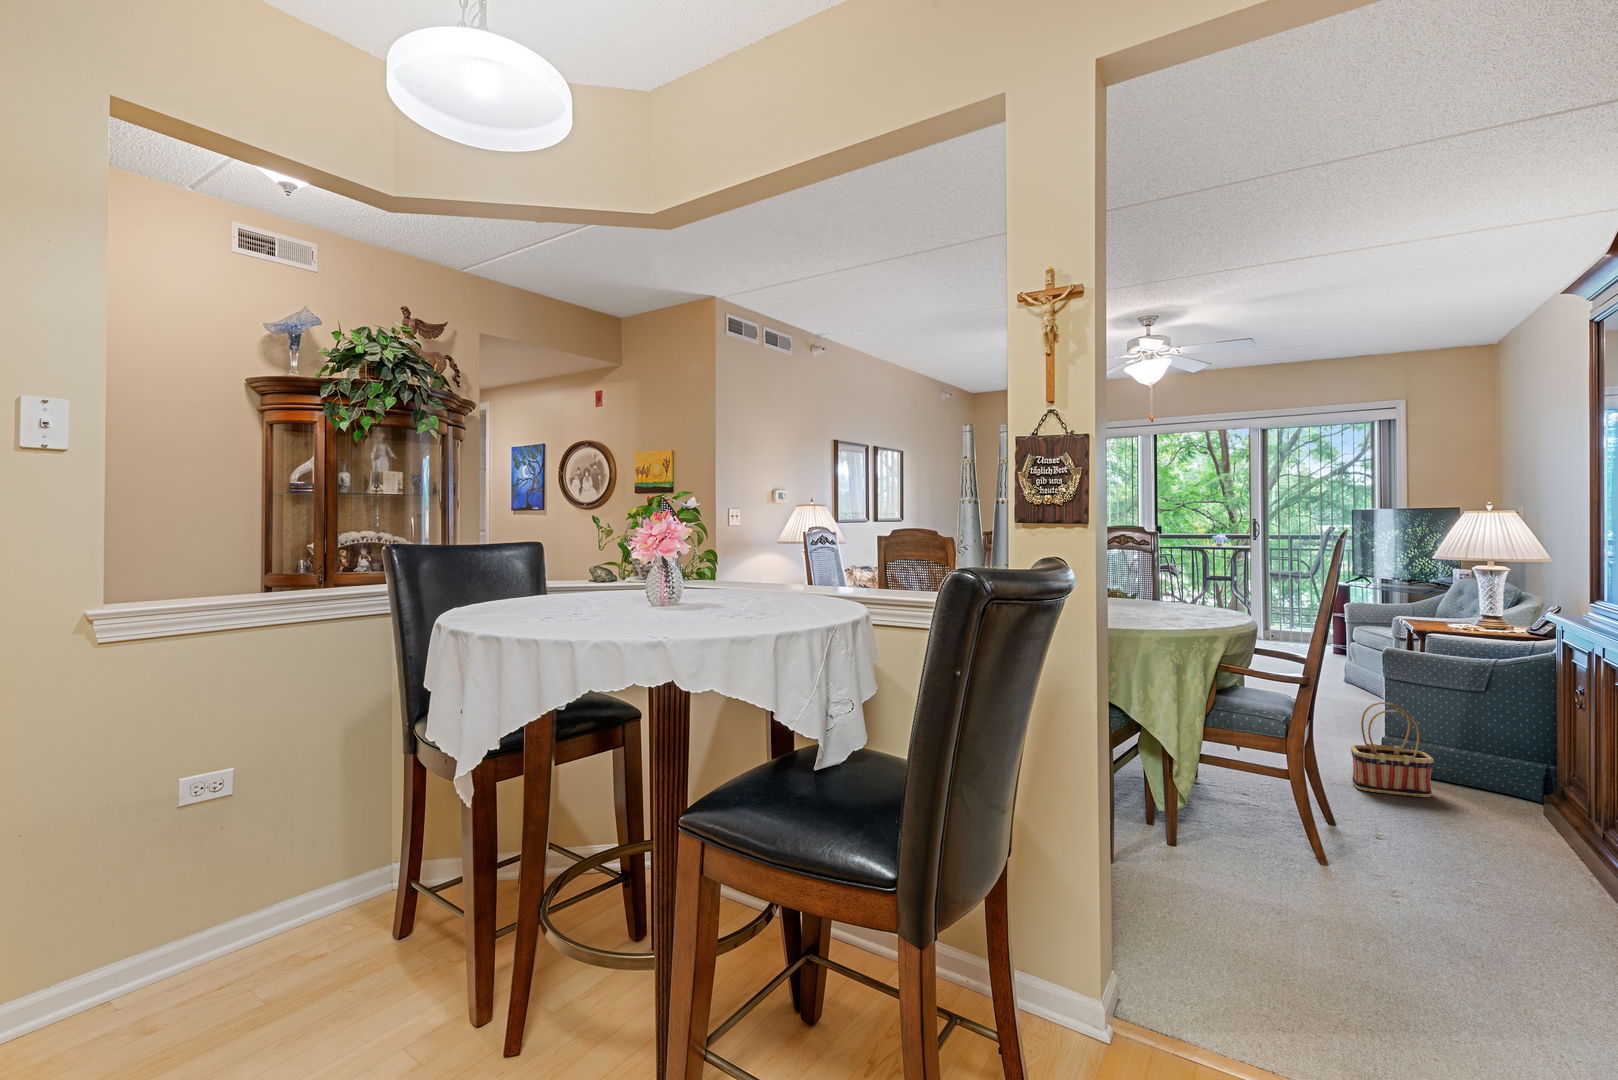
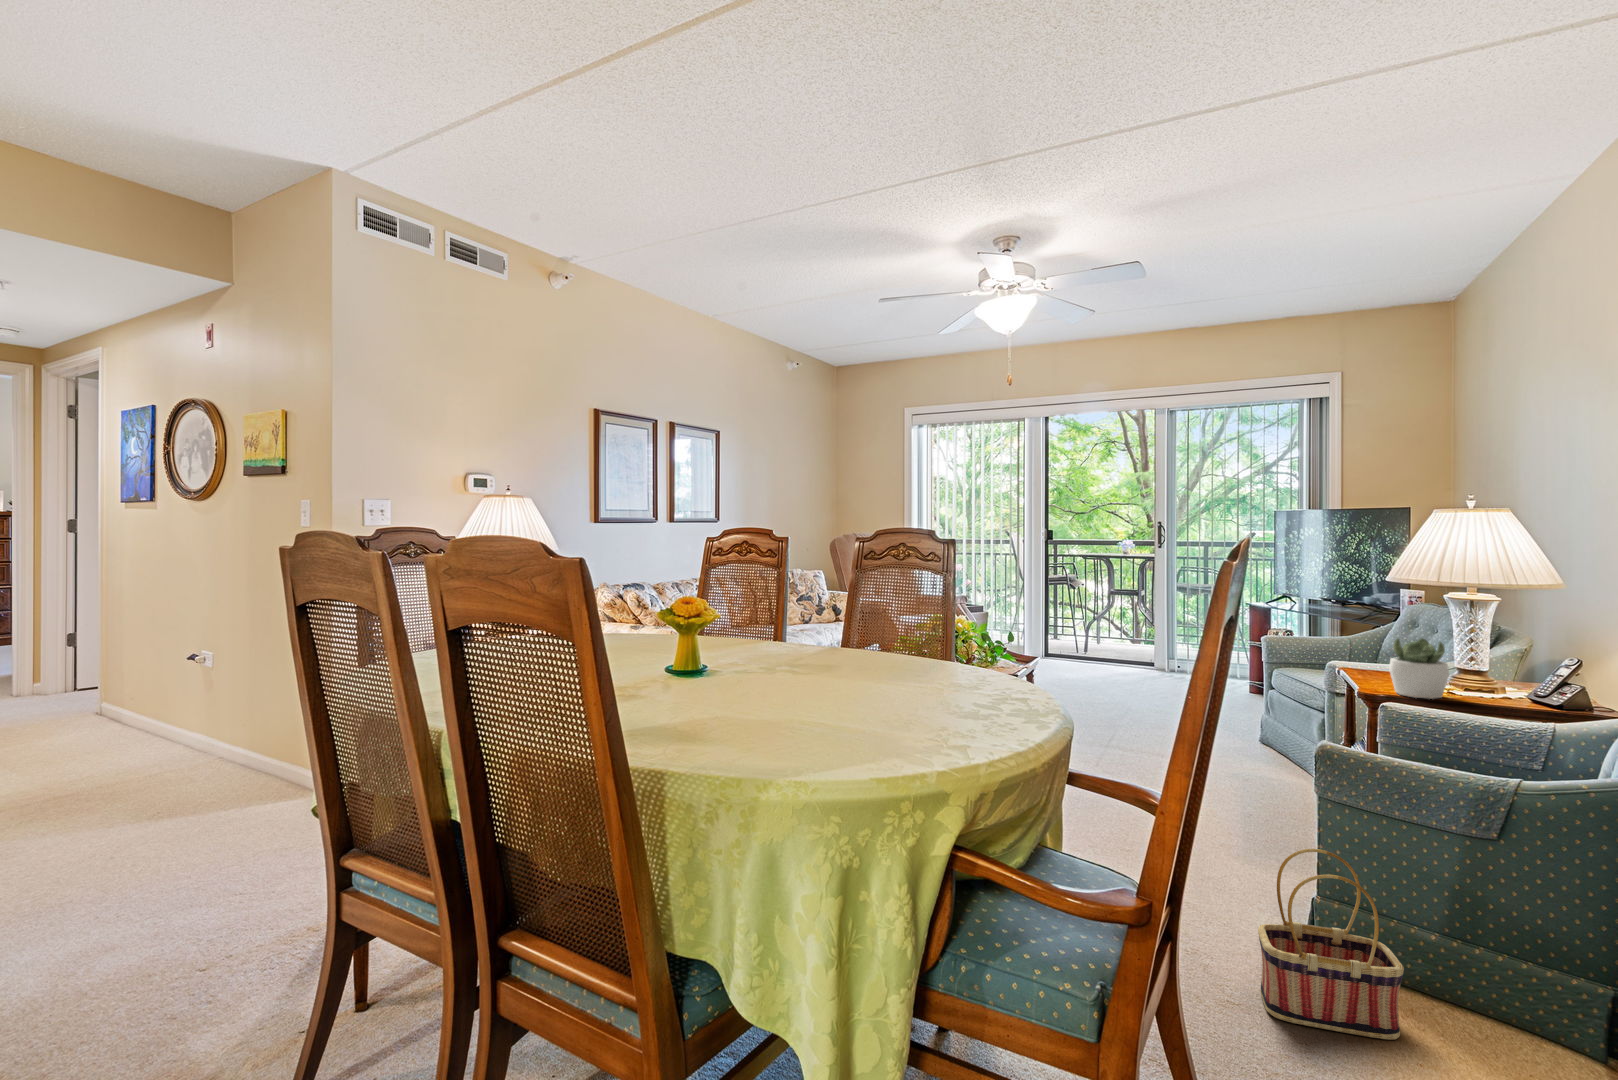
succulent plant: none [1434,594,1473,631] -> present [1389,638,1449,699]

